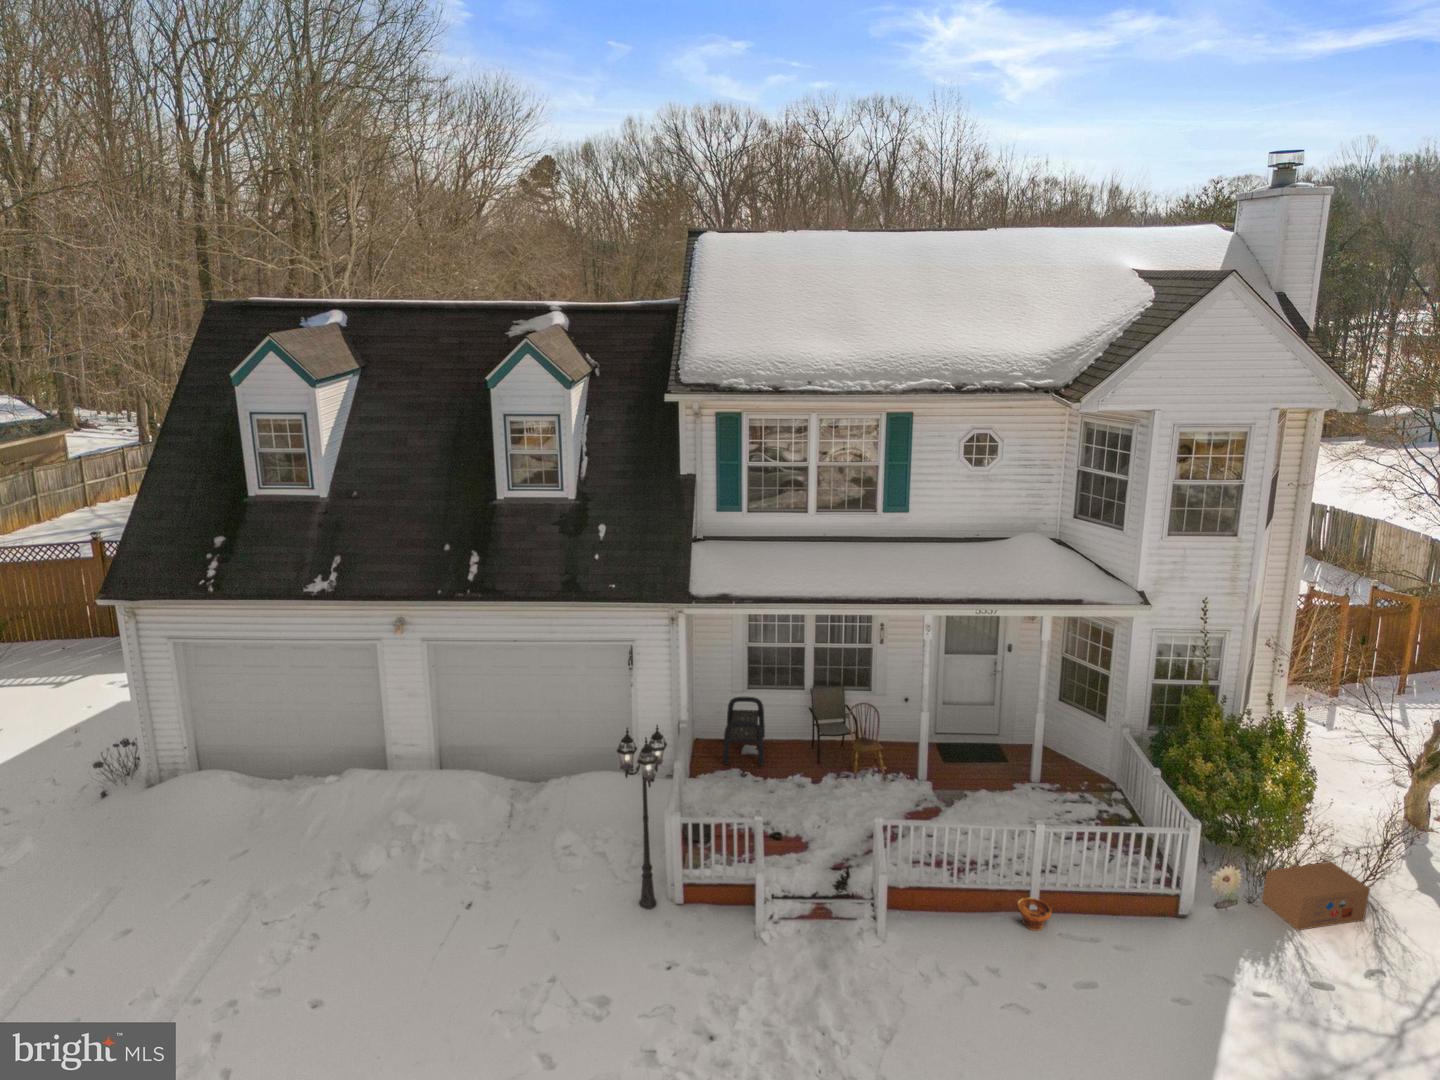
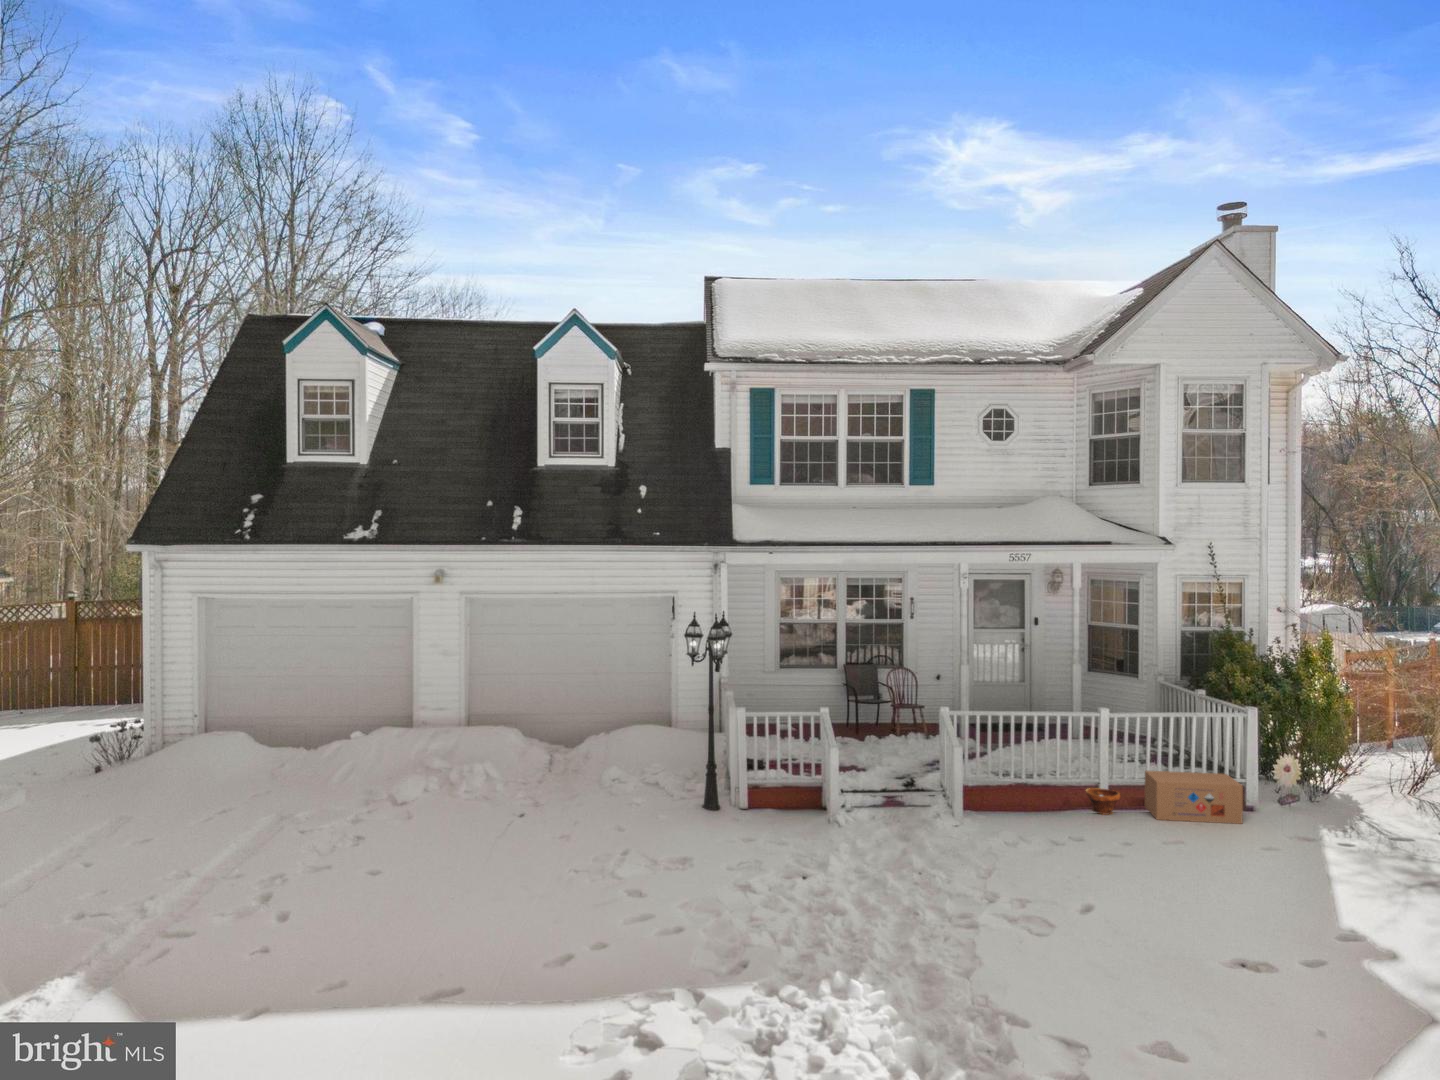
bench: present [723,697,765,765] -> none [761,673,805,730]
cardboard box: present [1262,862,1370,930] -> present [1145,771,1243,824]

